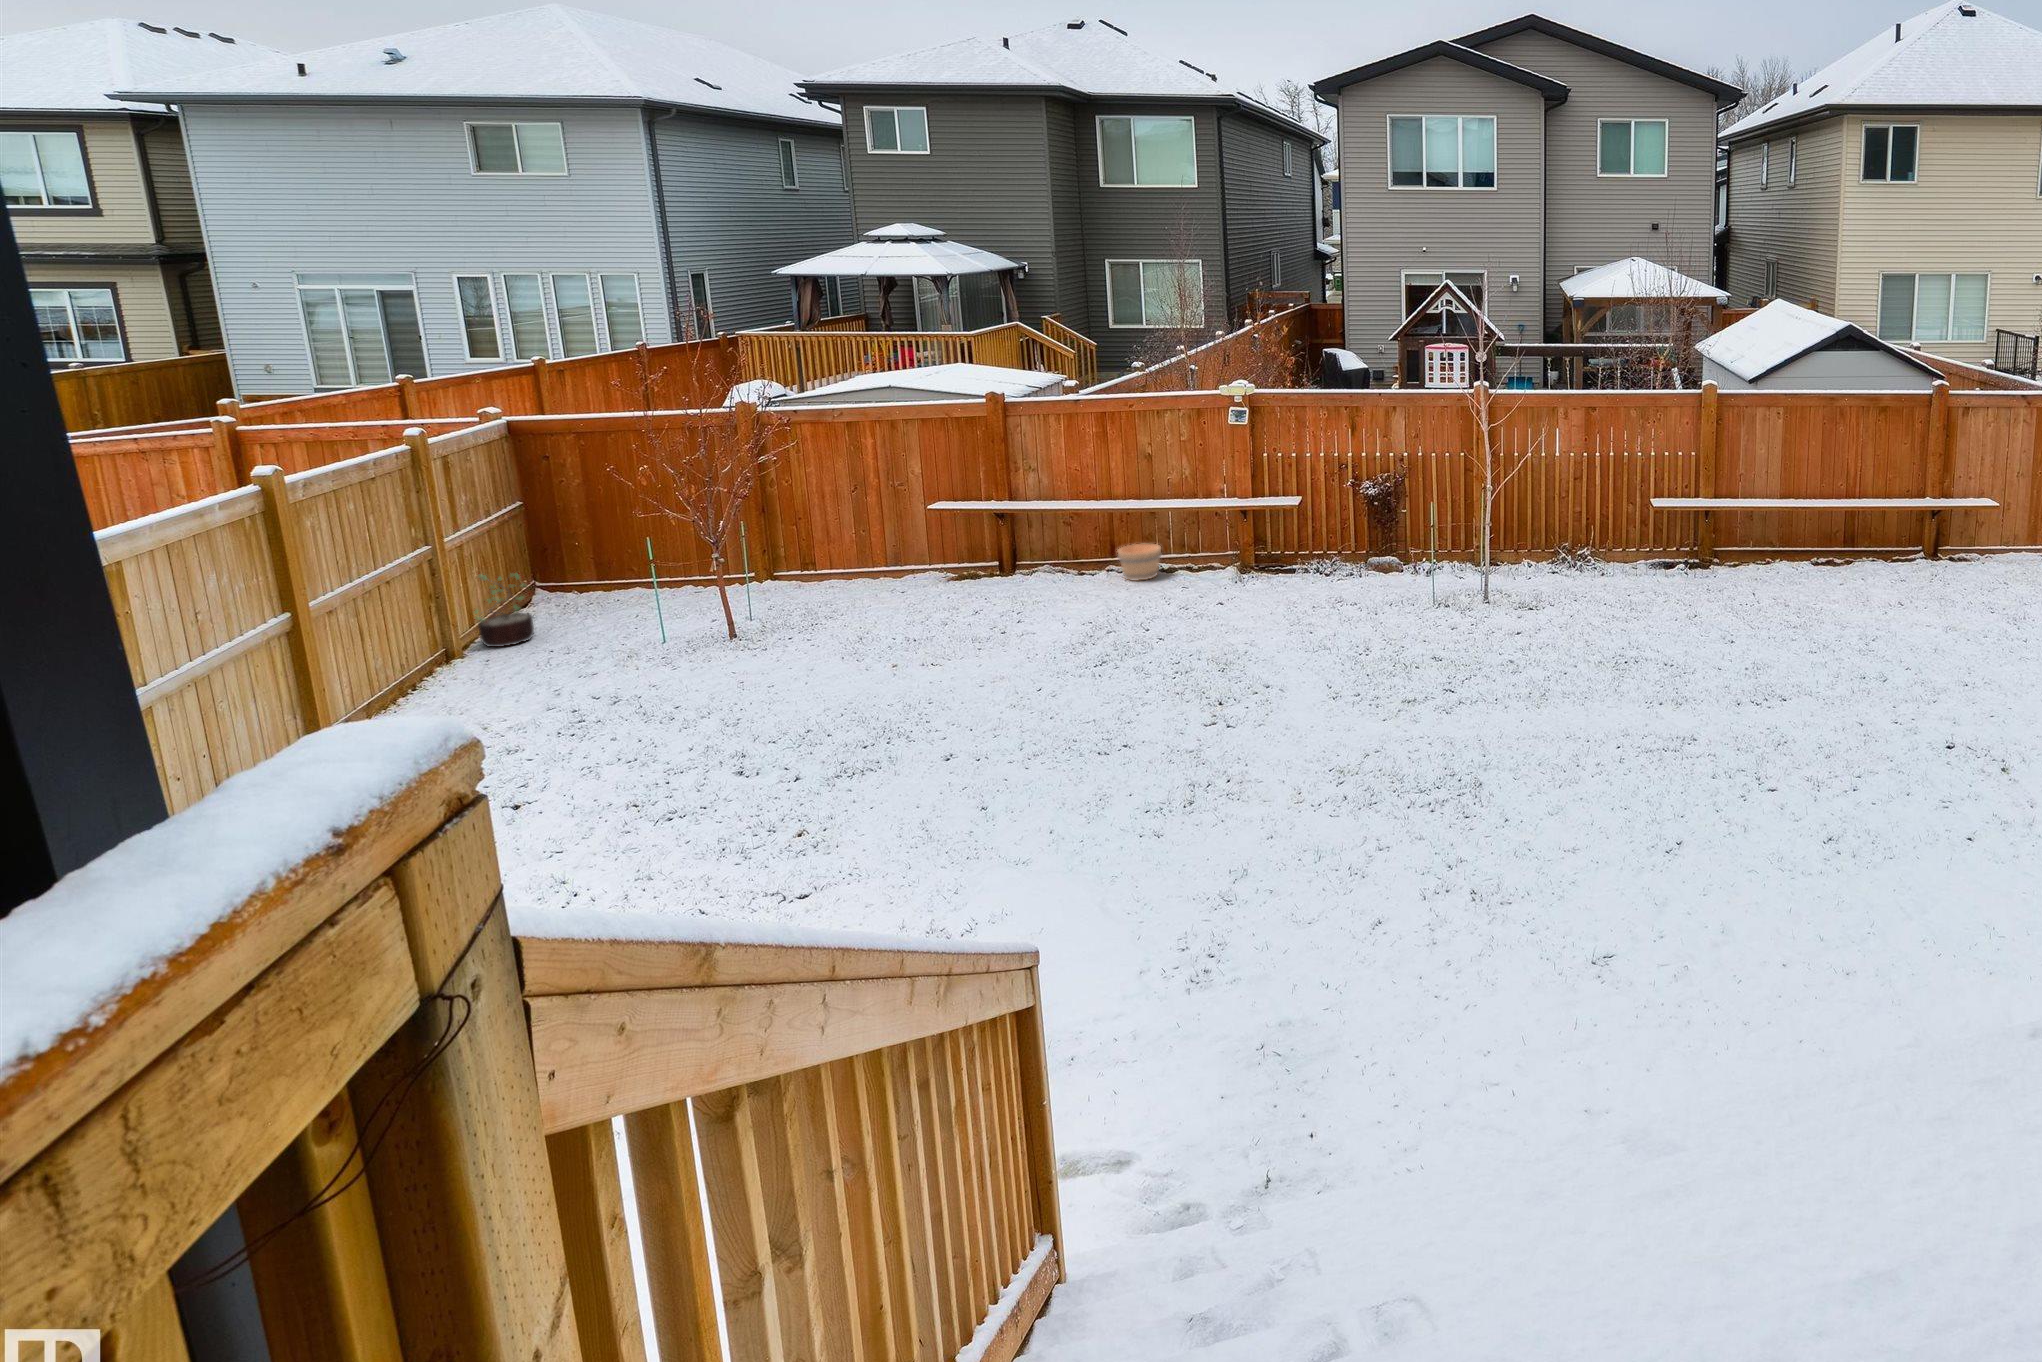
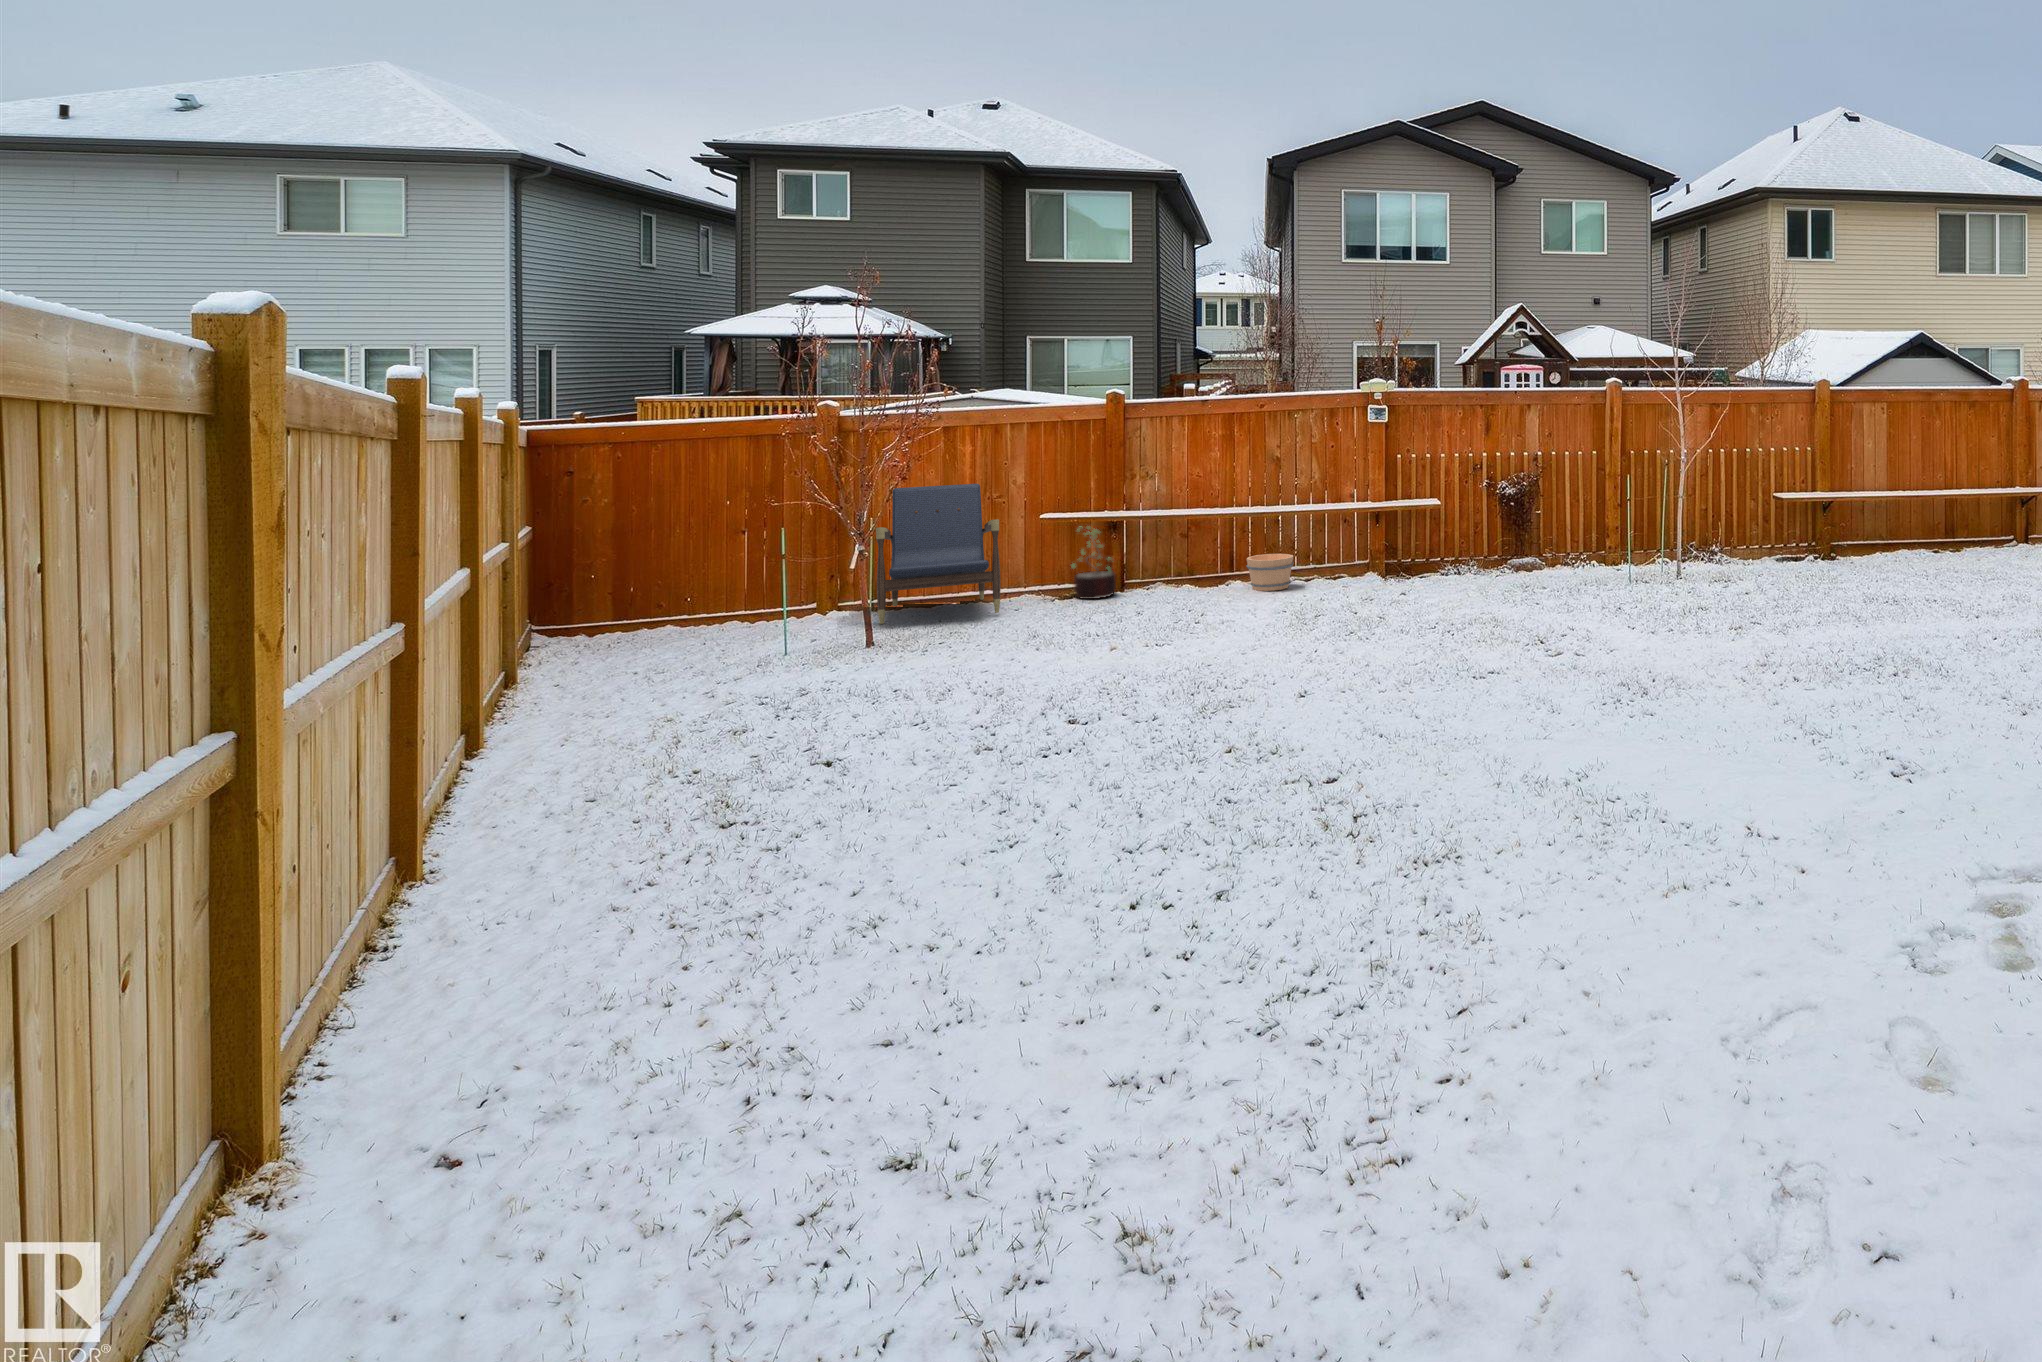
lounge chair: none [763,479,885,608] -> present [876,484,1001,624]
decorative plant: present [474,573,534,647] -> present [1071,526,1116,599]

